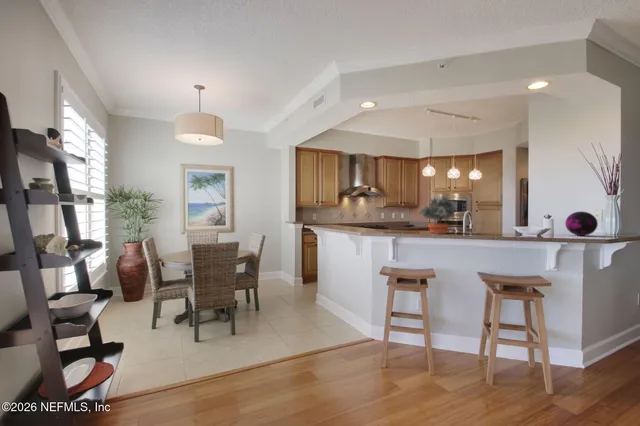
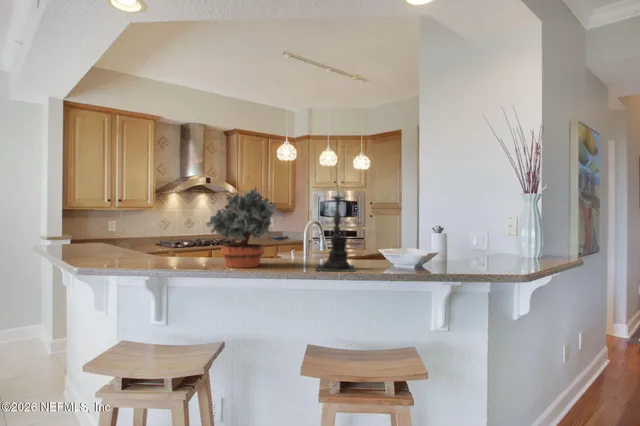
candle holder: none [478,193,505,236] -> present [316,195,356,271]
decorative orb: present [566,212,598,236] -> none [463,221,510,265]

